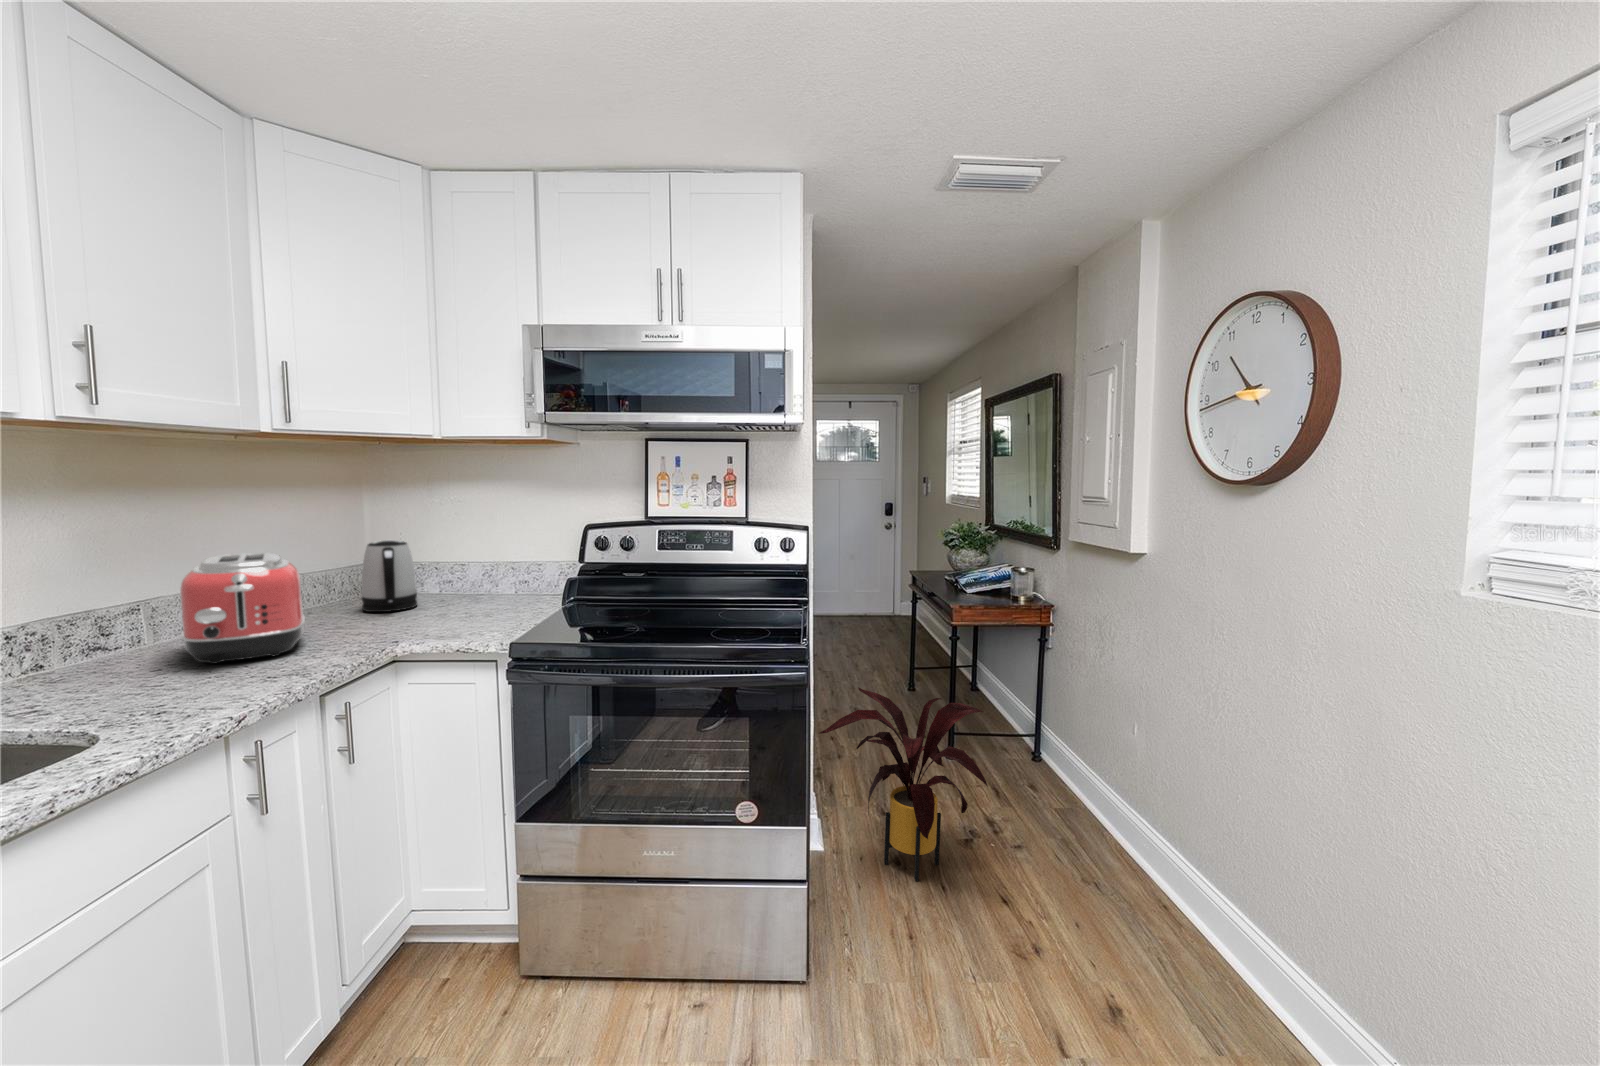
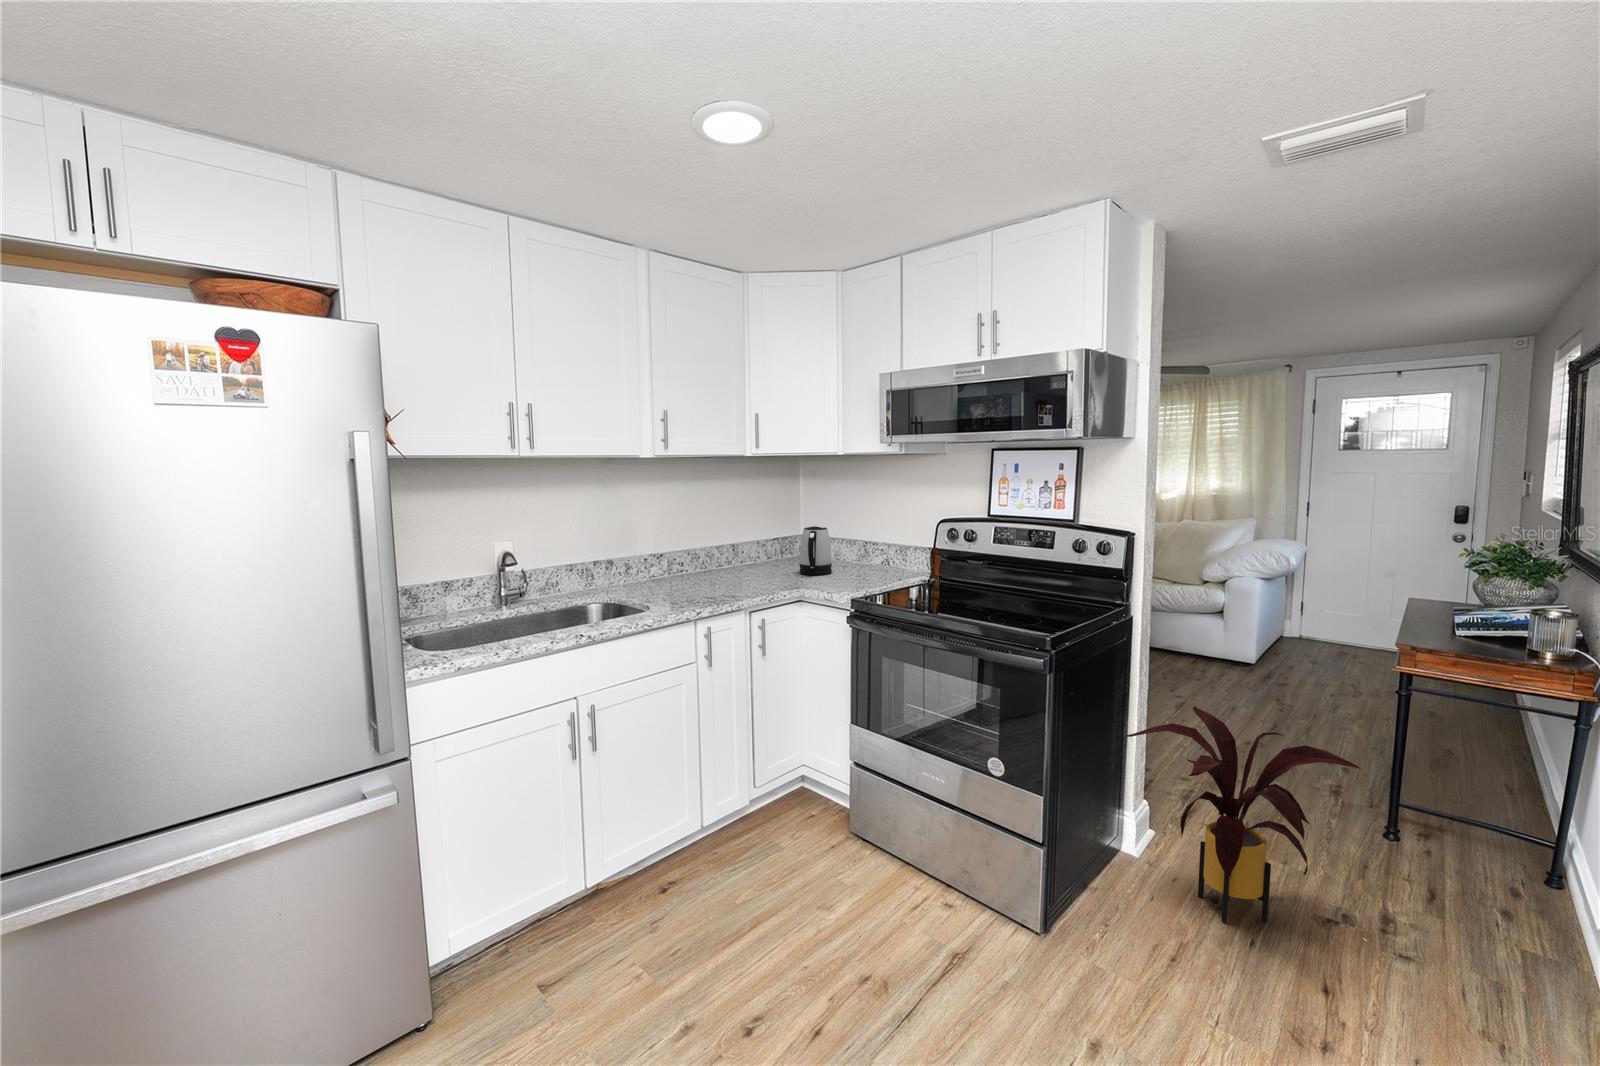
toaster: present [180,553,305,664] -> none [699,529,758,590]

